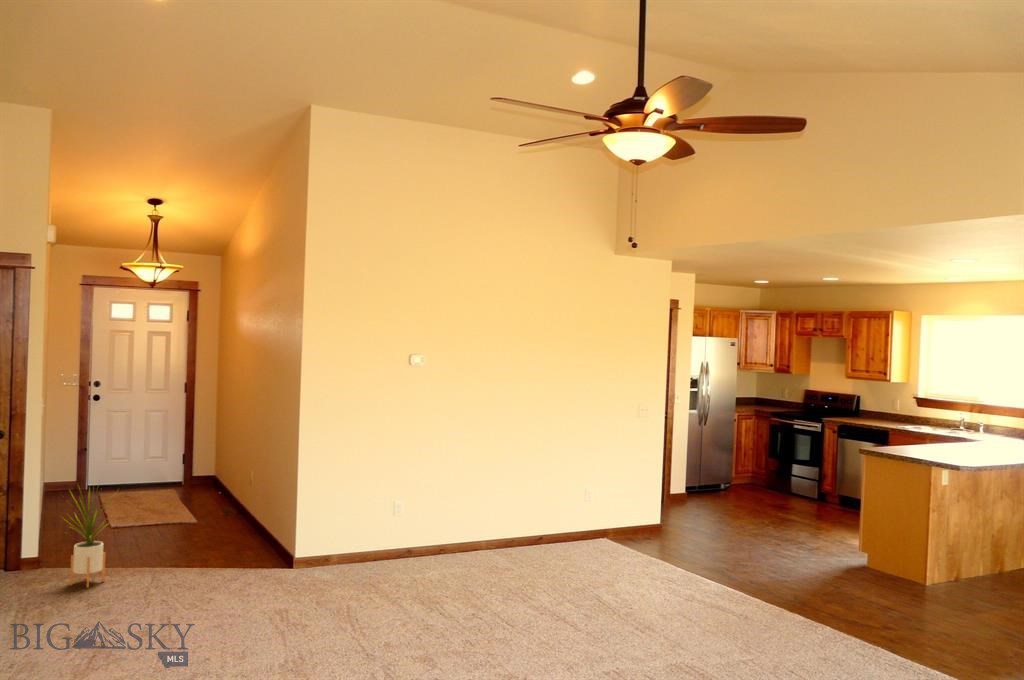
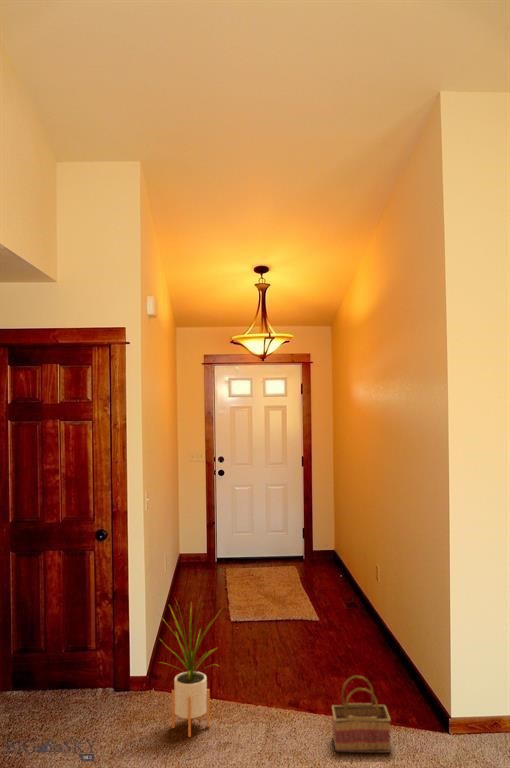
basket: none [209,529,253,581] -> present [332,676,391,752]

